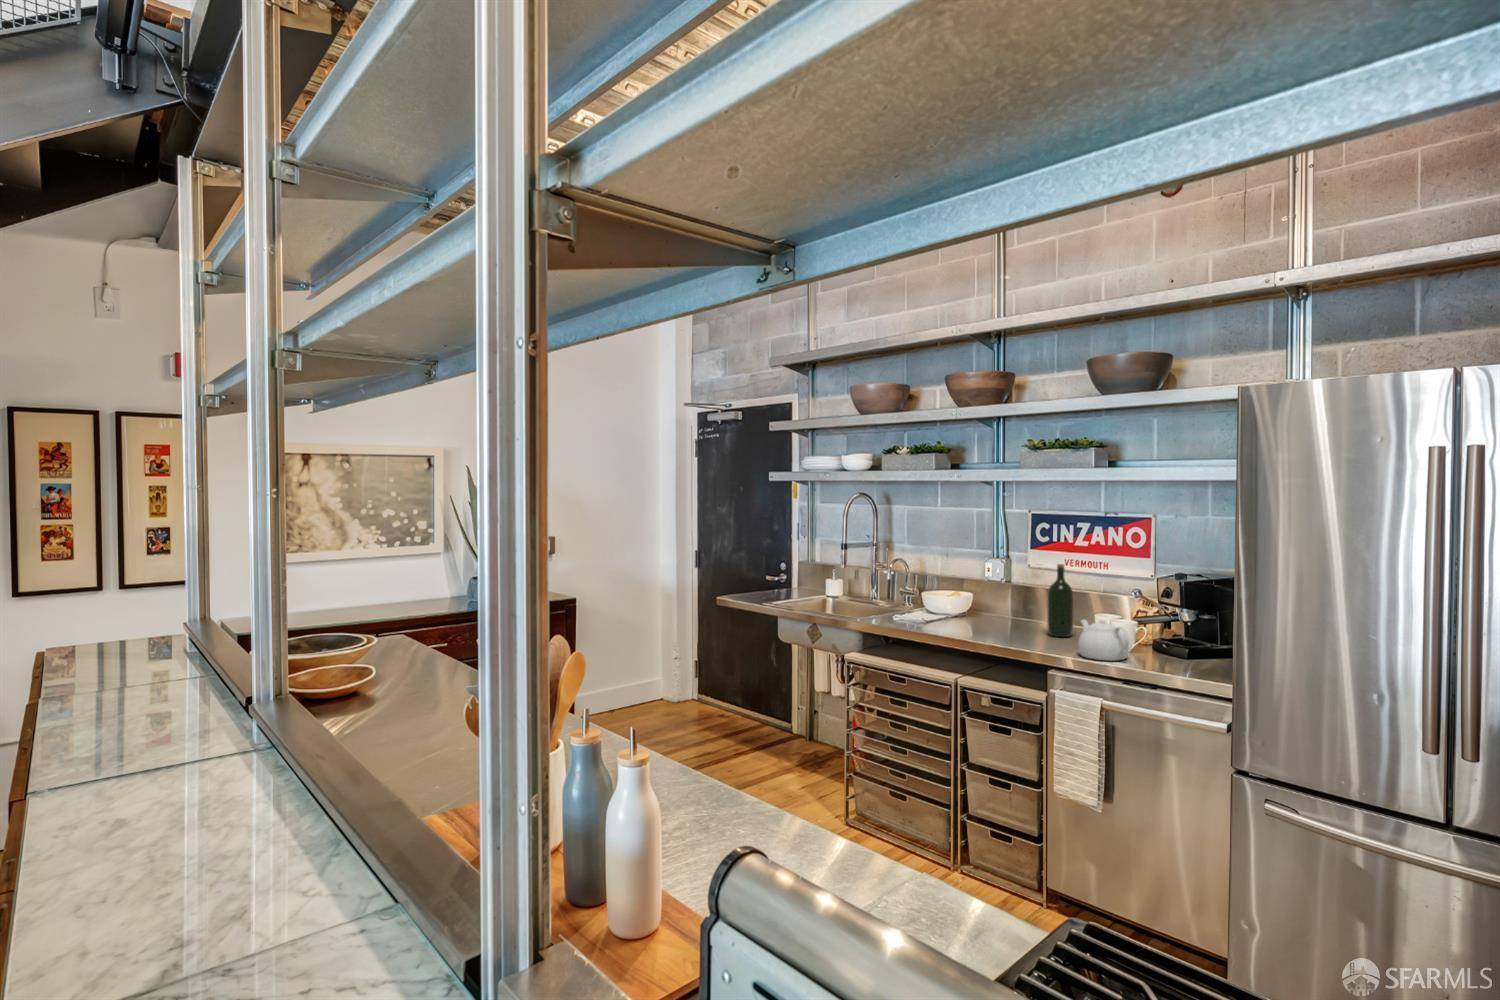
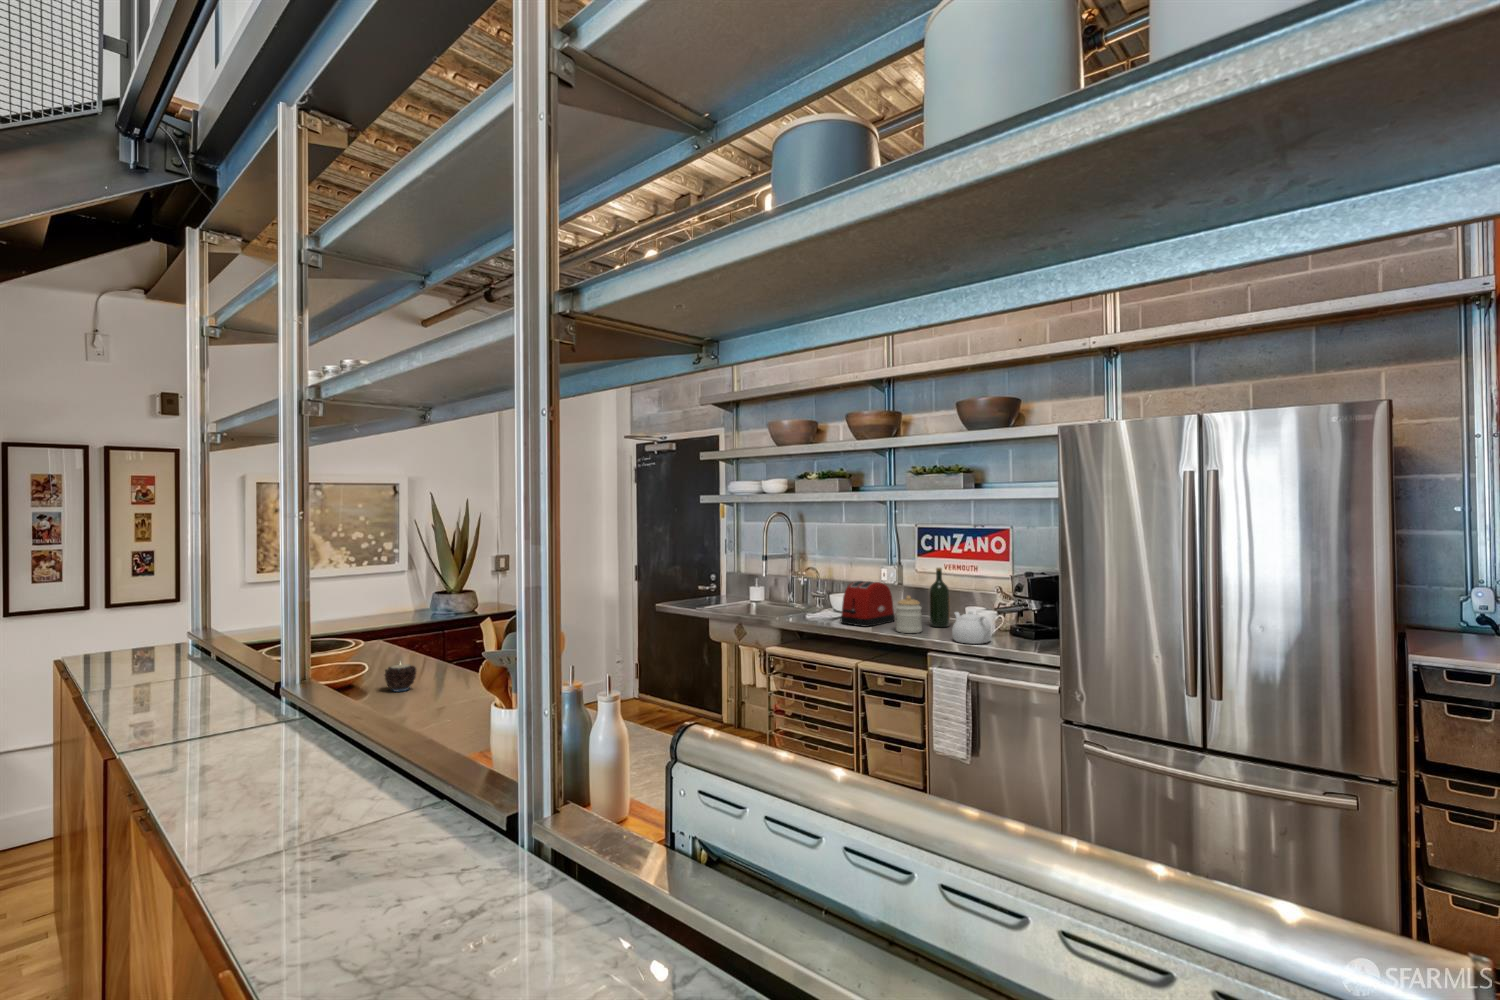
toaster: none [936,578,1003,633] -> present [841,581,895,627]
jar: none [1005,598,1039,644] -> present [896,596,922,633]
candle: none [395,665,433,701] -> present [385,664,416,691]

